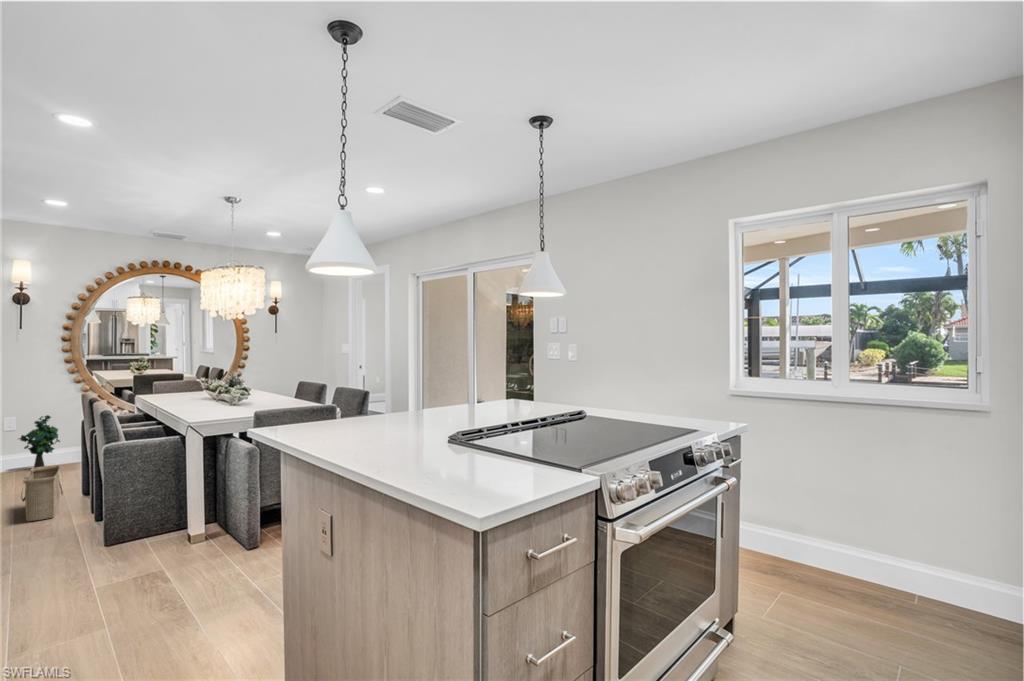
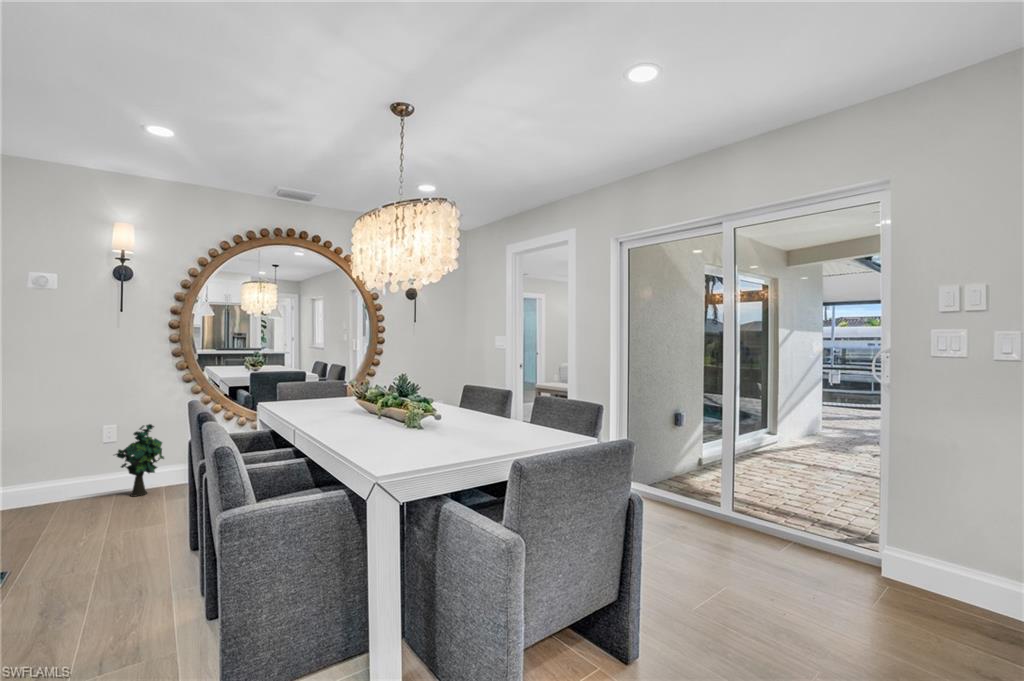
basket: present [22,465,63,521] -> none [97,509,161,612]

